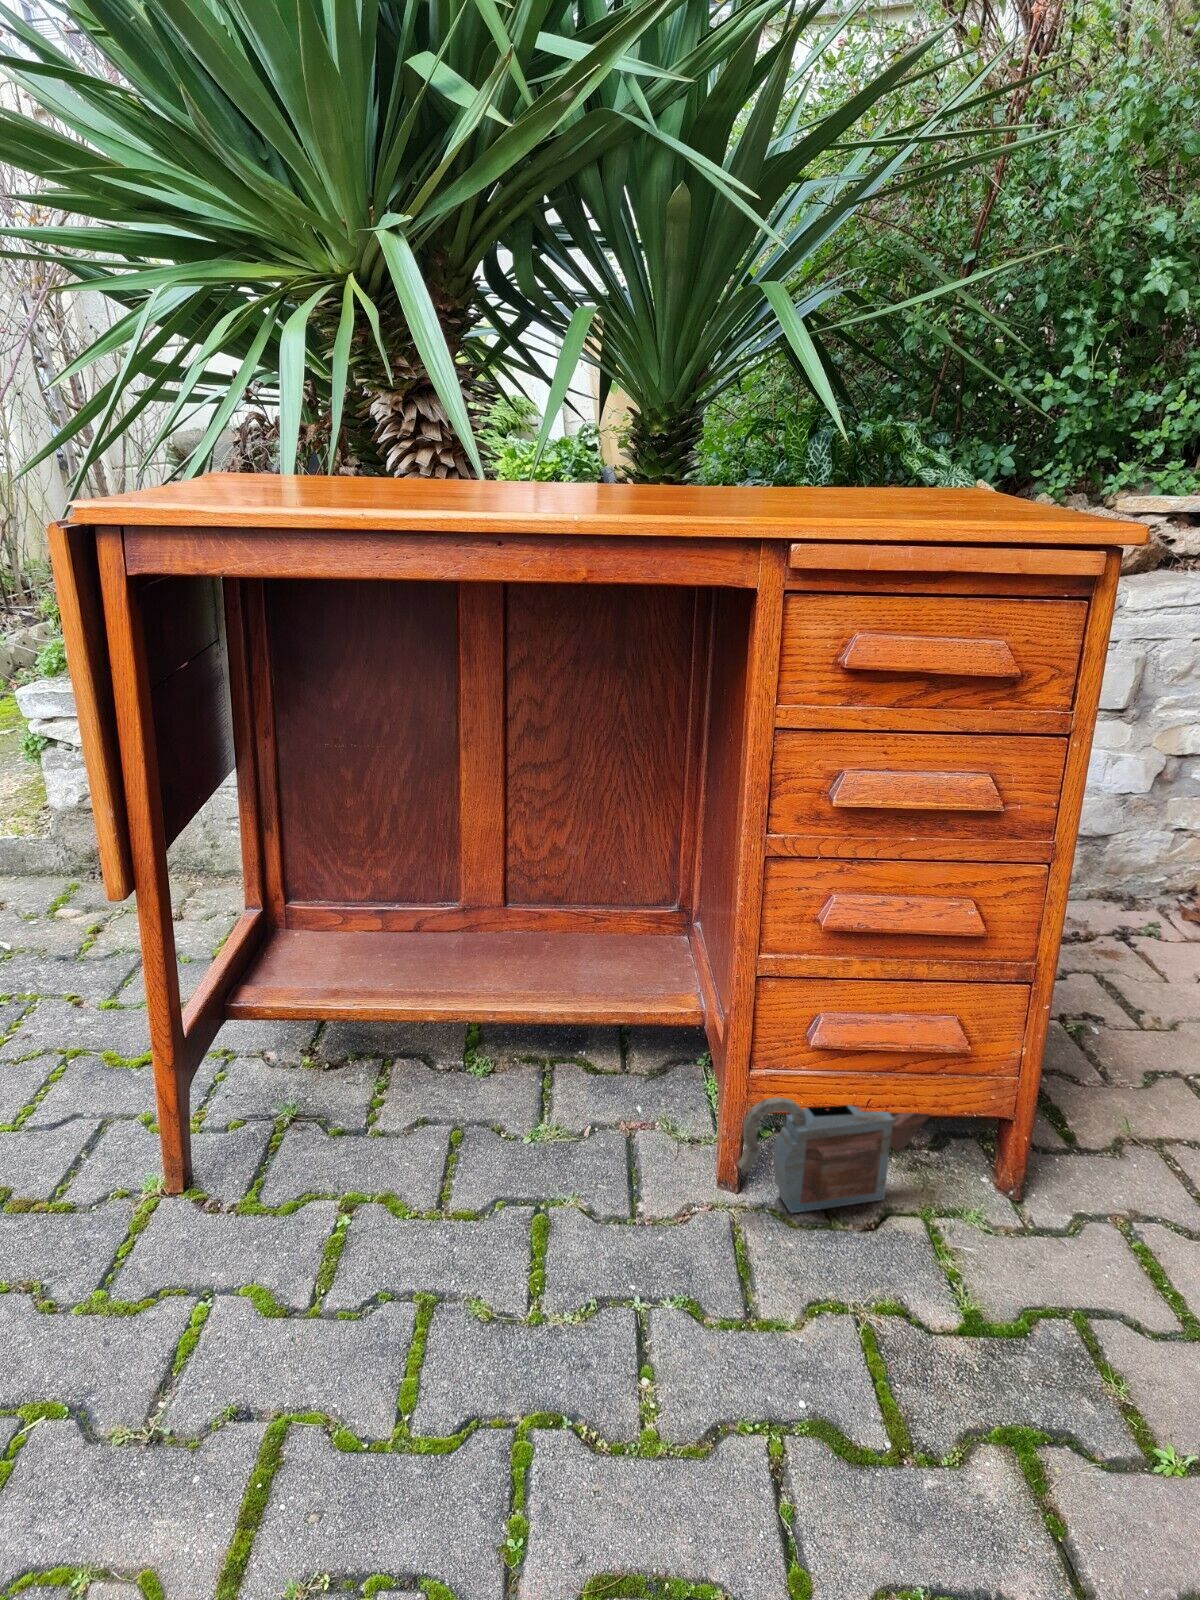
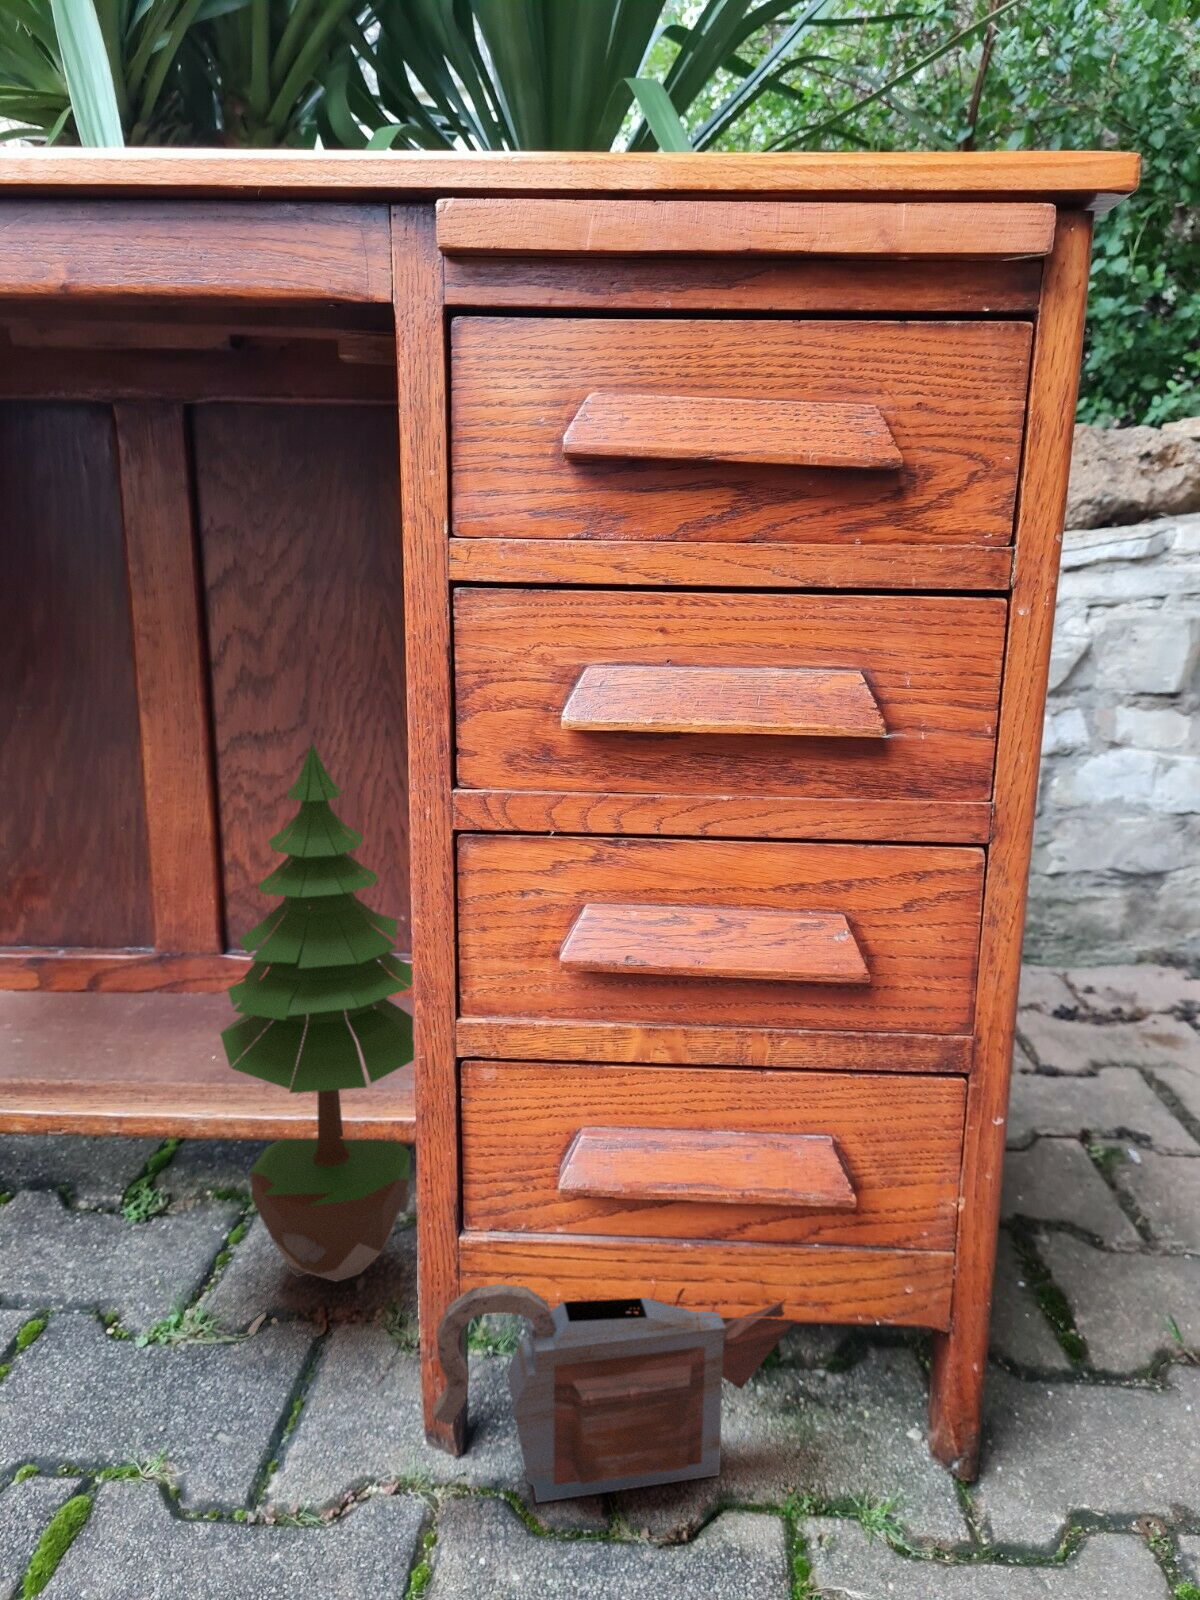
potted tree: none [570,789,694,1107] -> present [221,744,414,1282]

